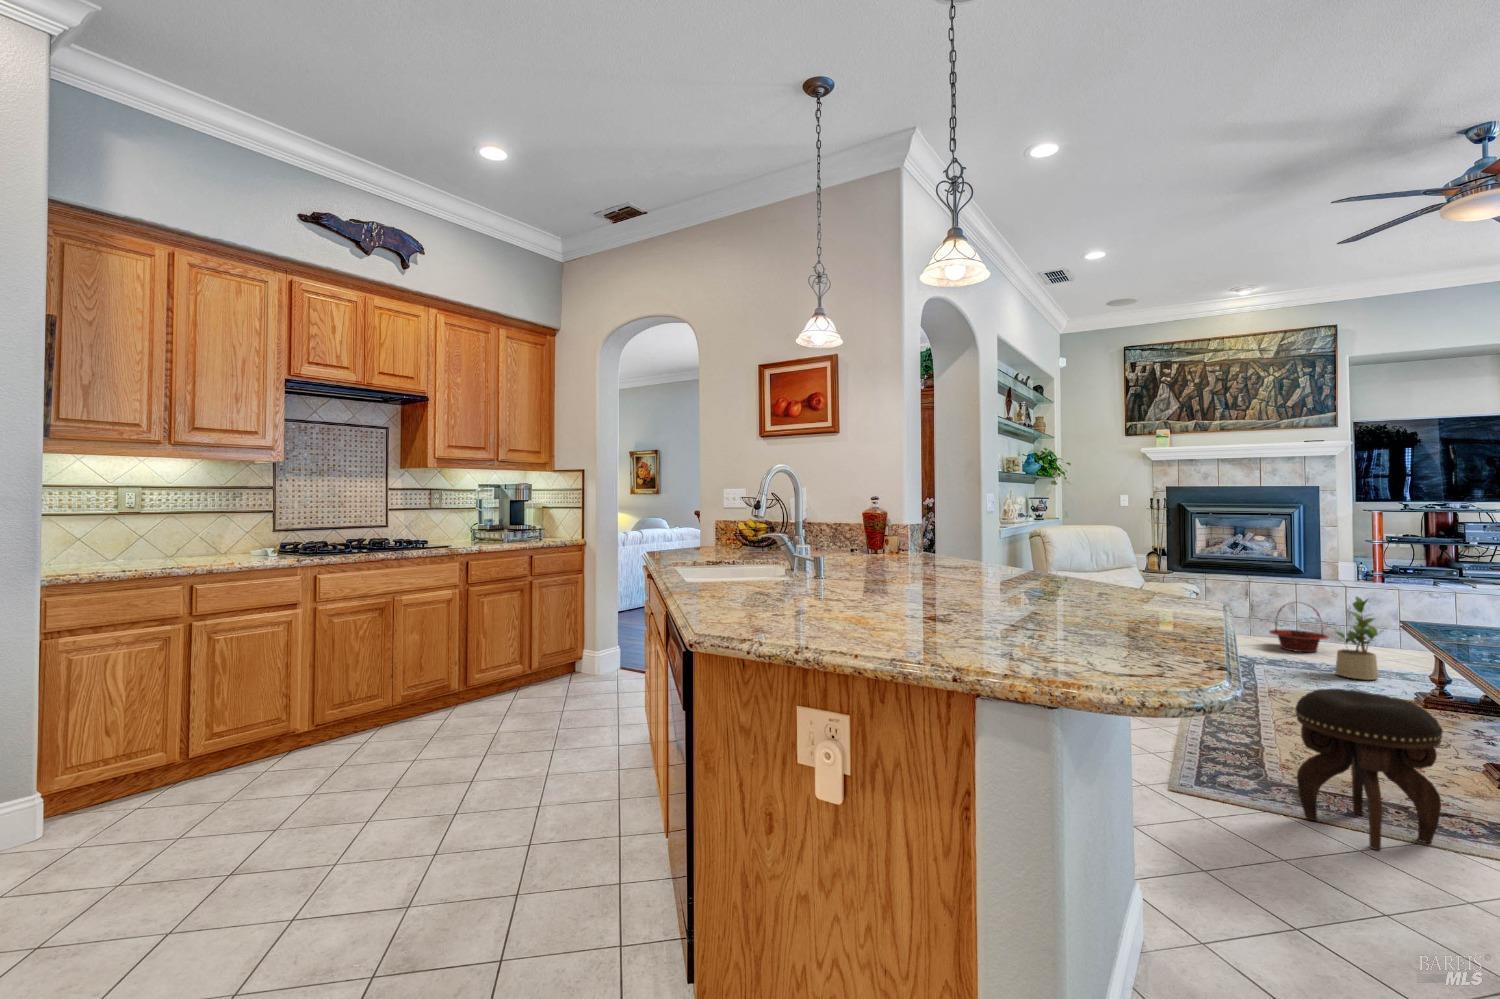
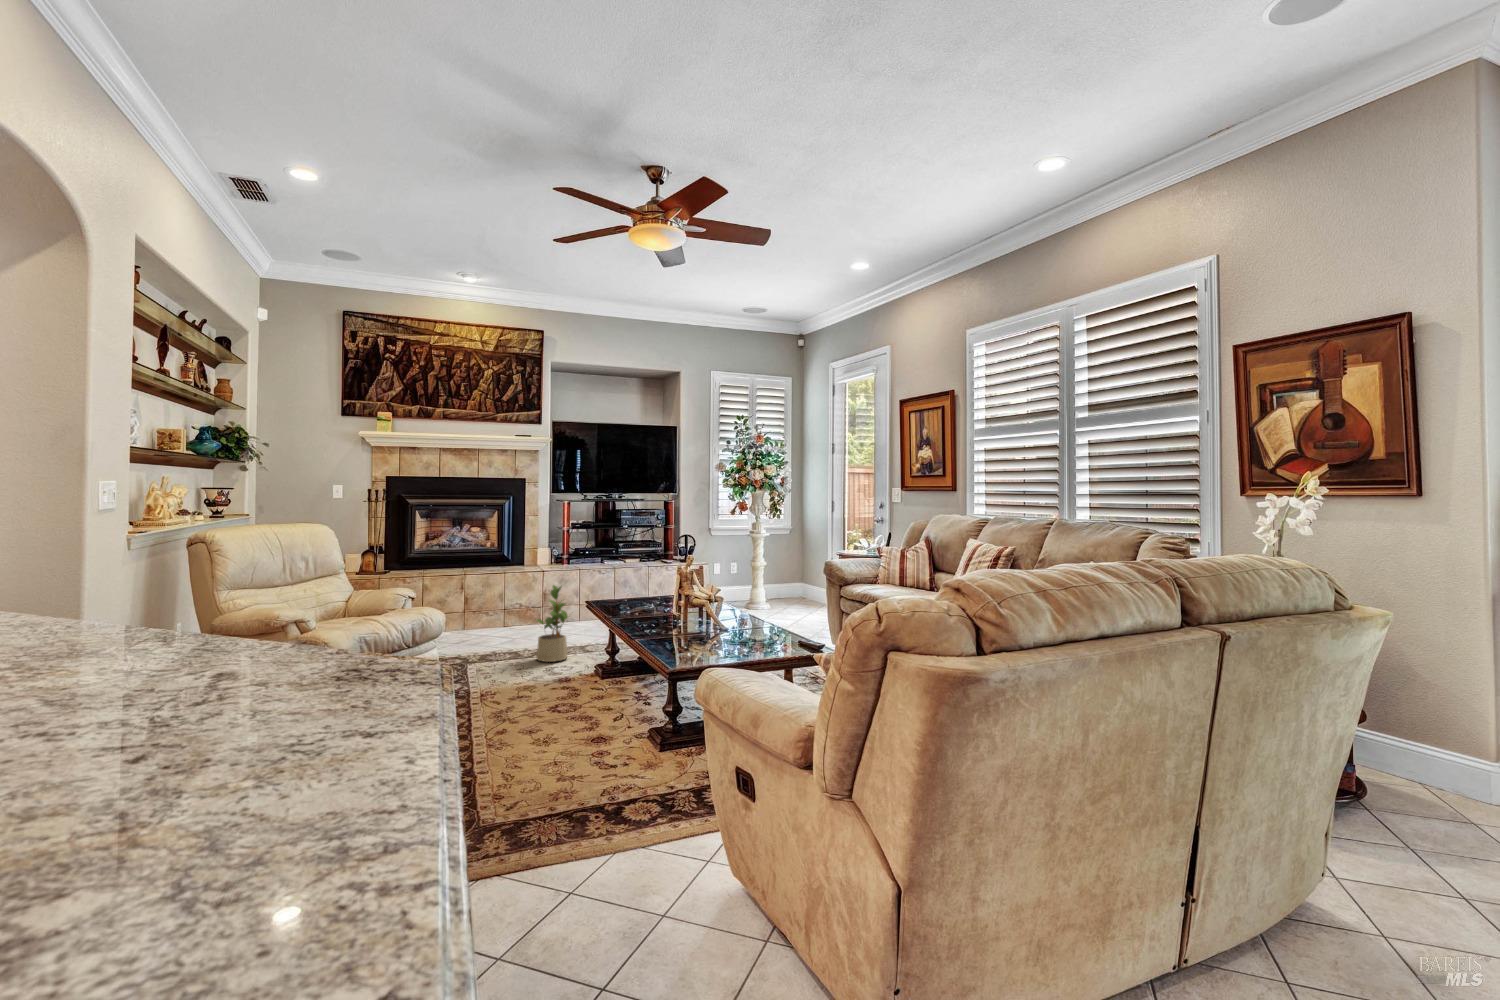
basket: present [1269,606,1329,652] -> none [483,592,532,641]
footstool: present [1296,689,1443,850] -> none [508,702,626,874]

